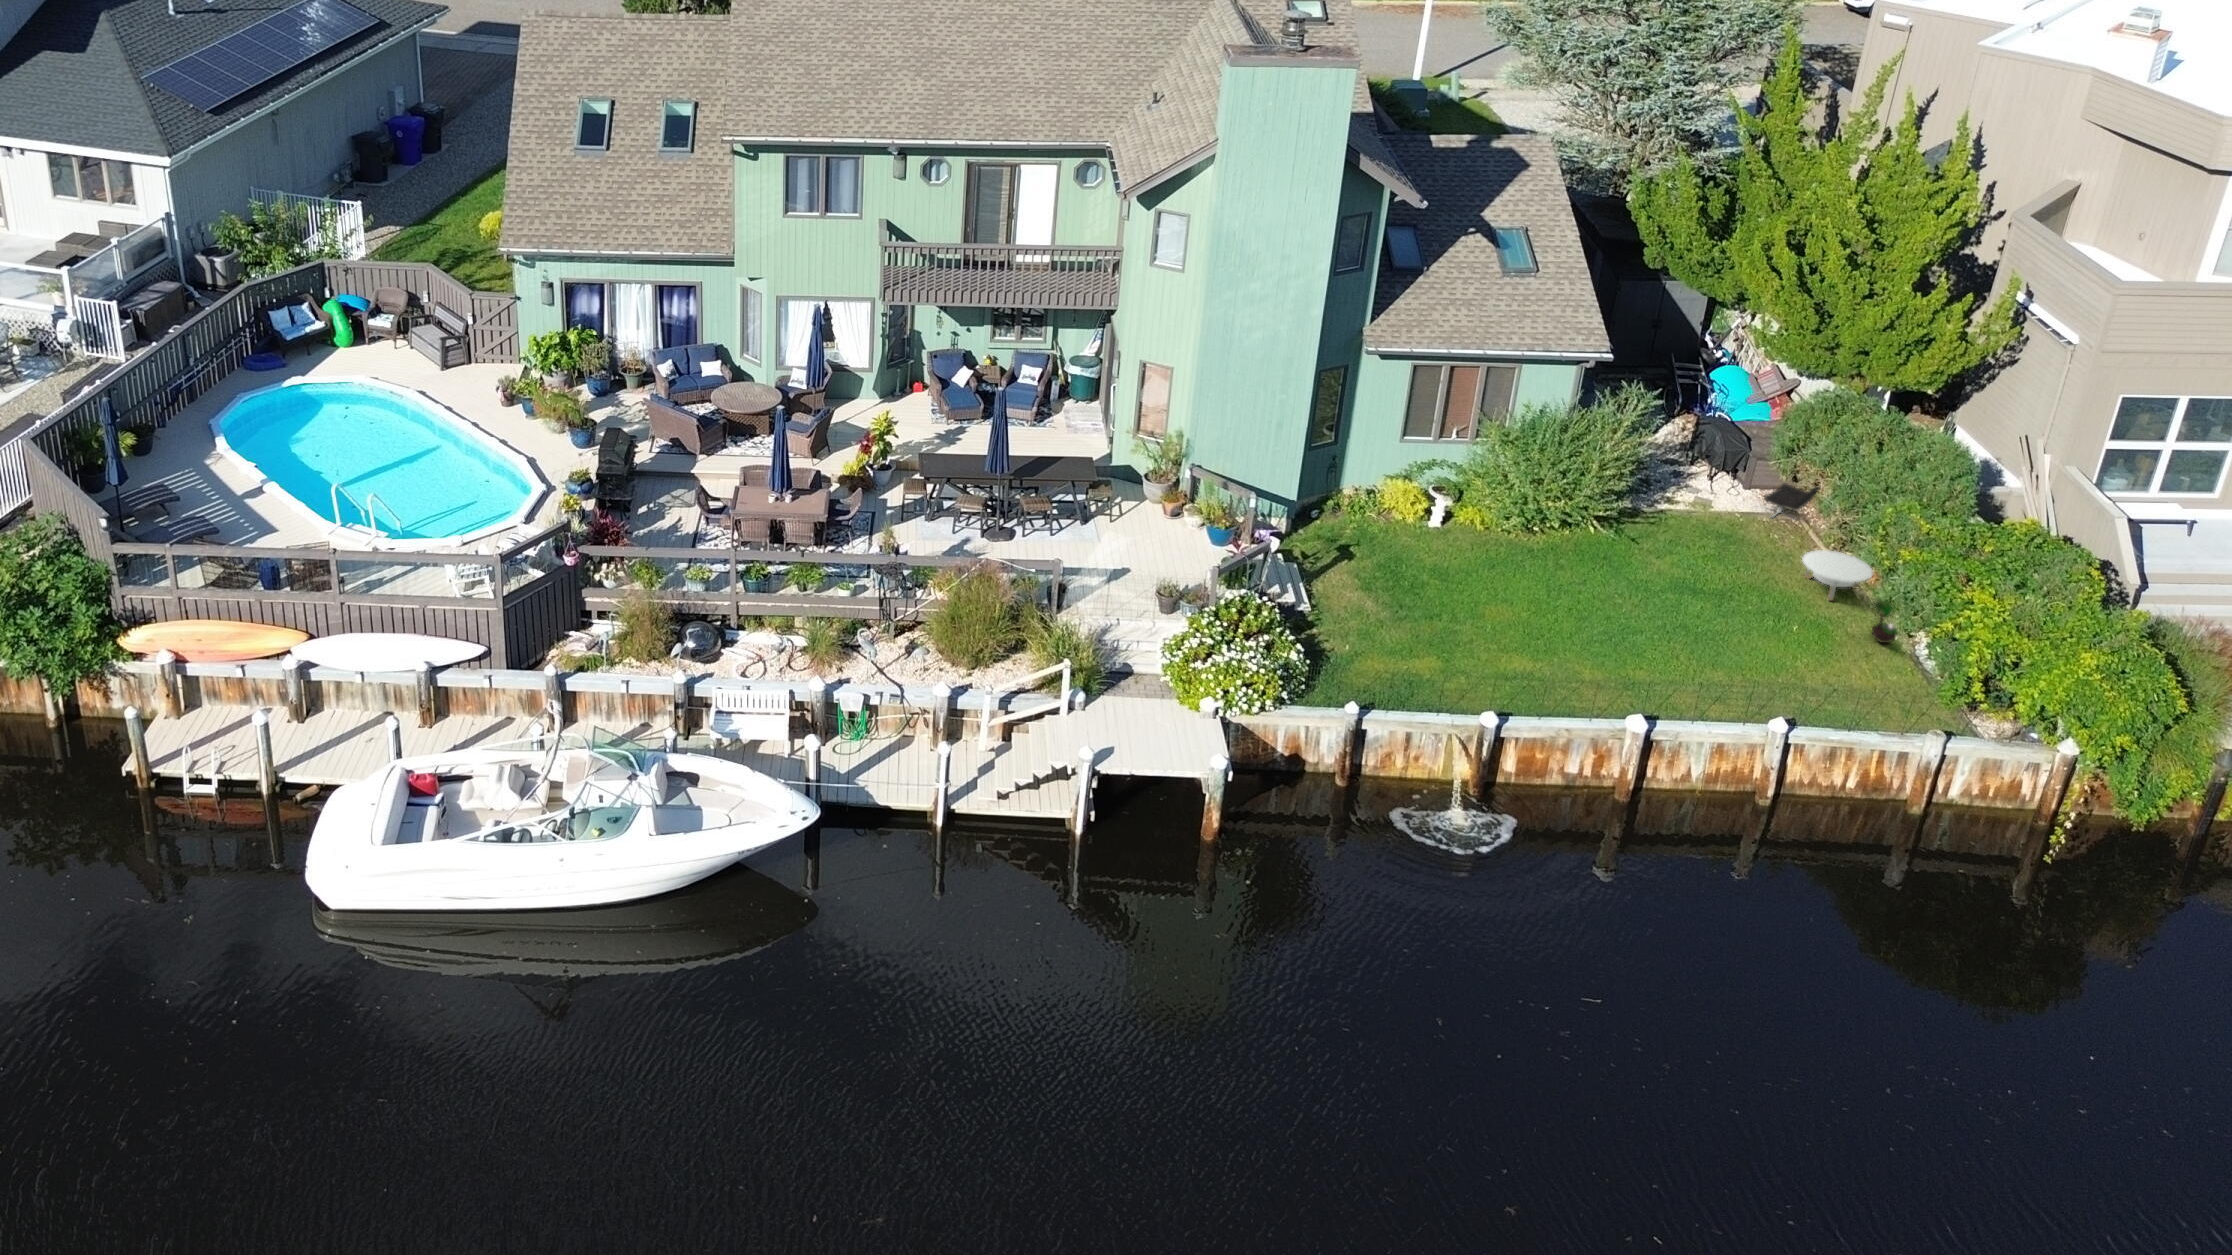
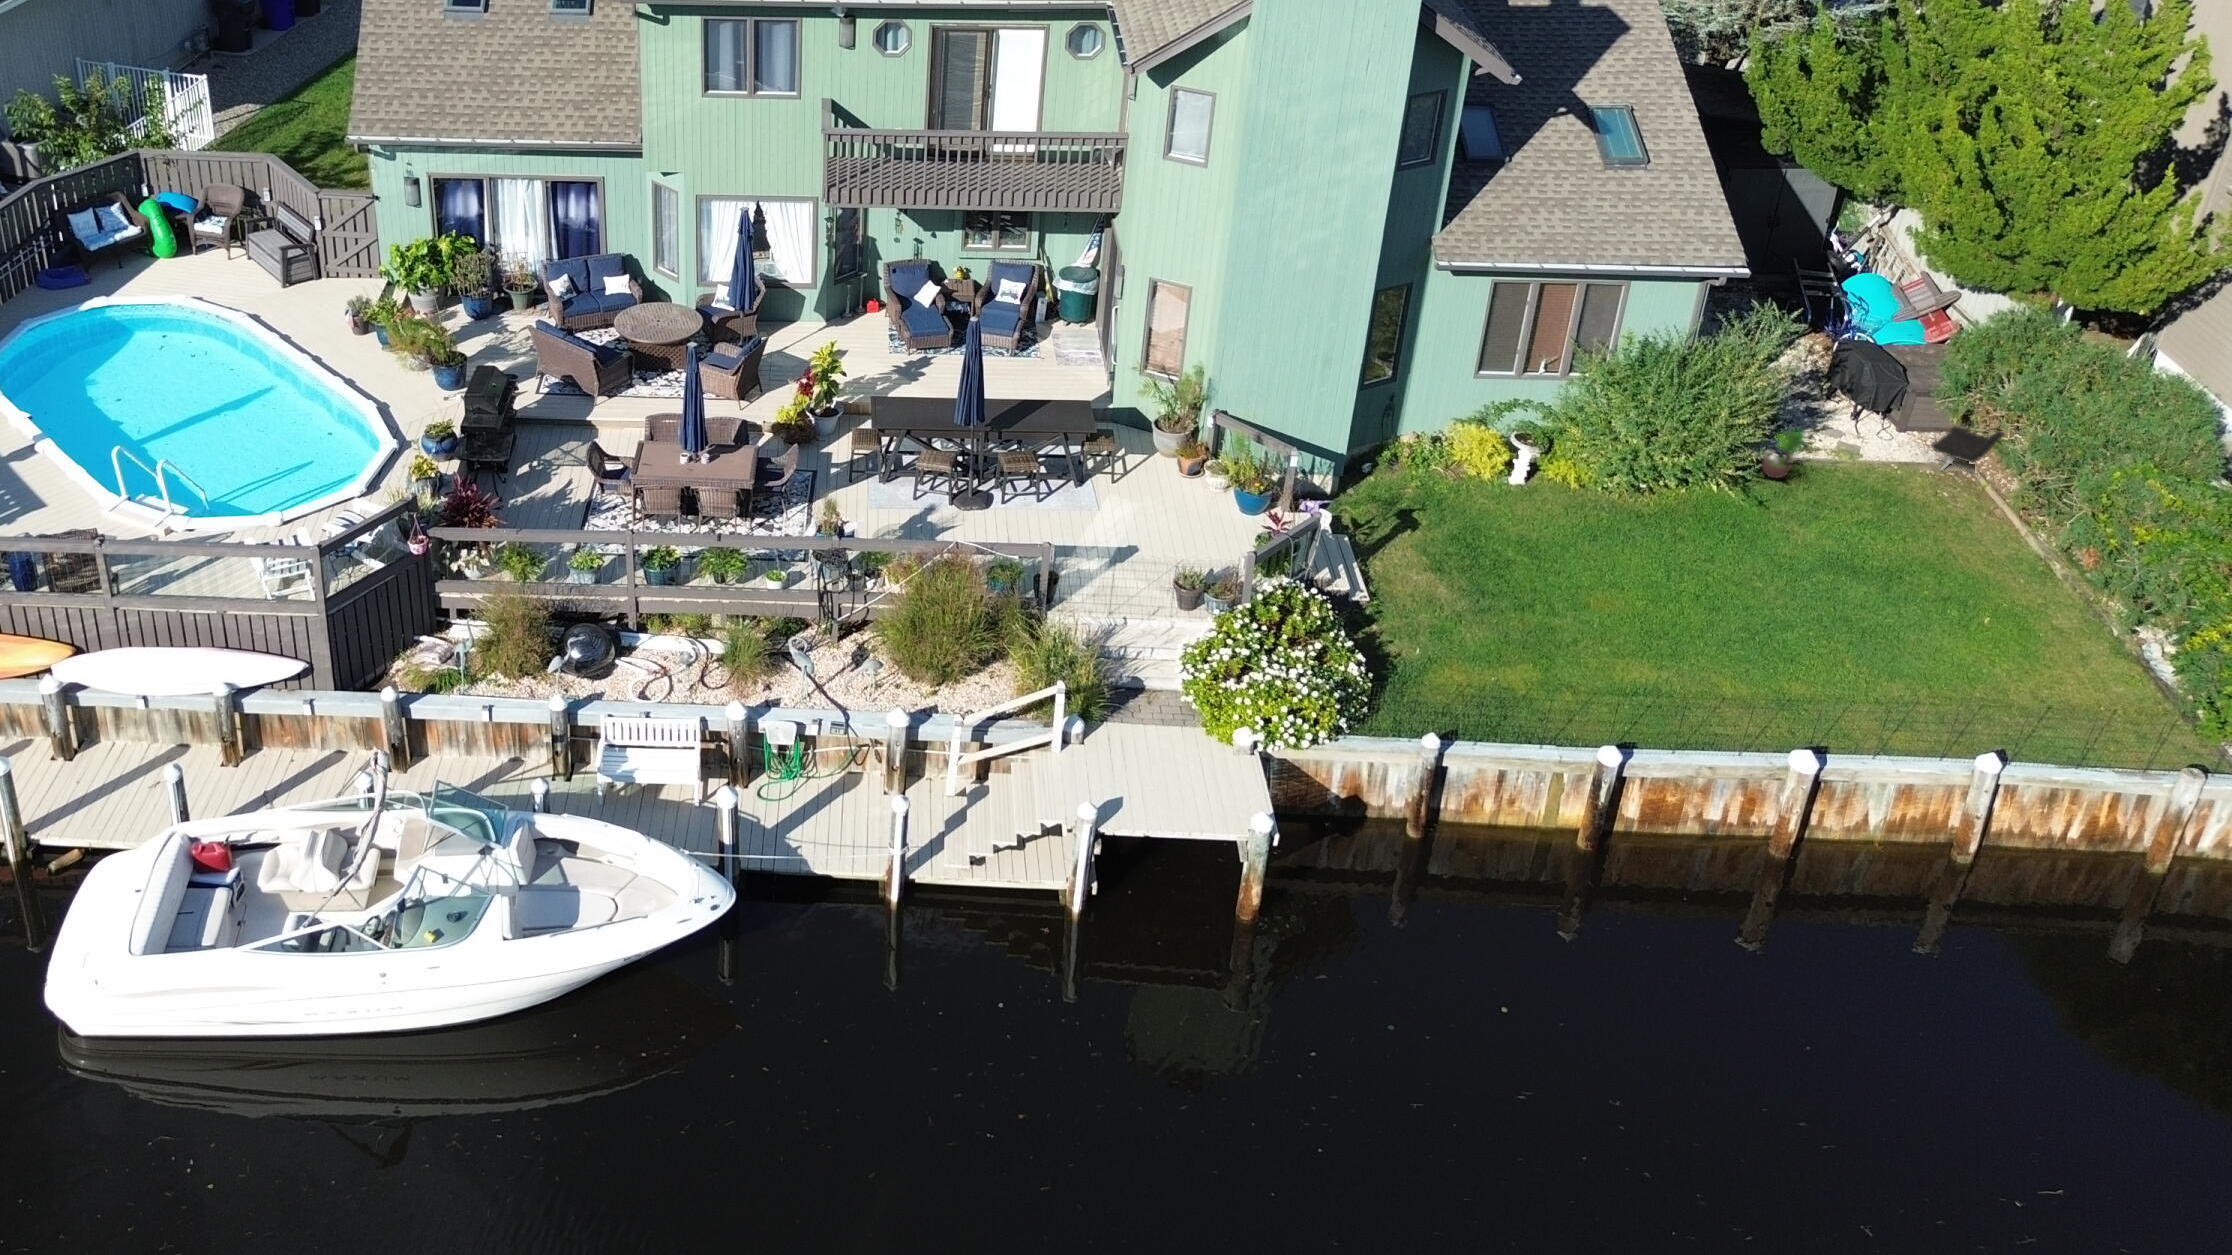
round table: present [1802,550,1873,601] -> none [1988,516,2081,583]
potted tree: present [1872,601,1898,643] -> present [1762,432,1805,478]

